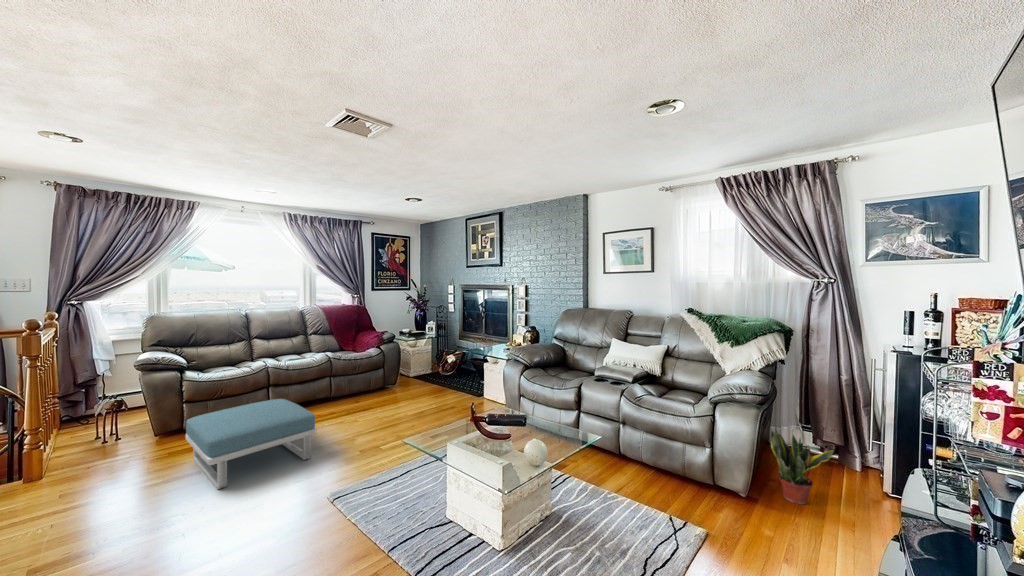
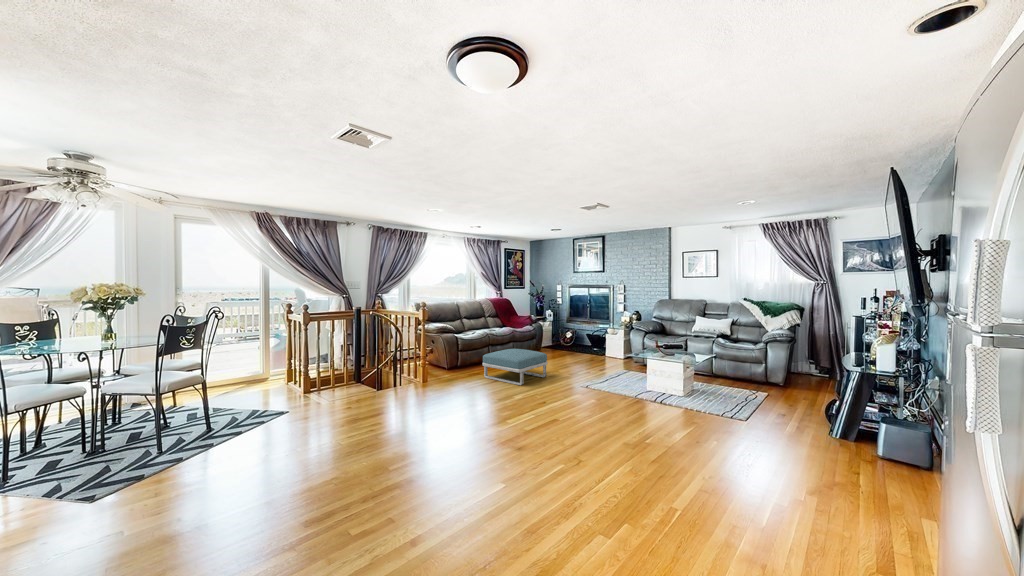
potted plant: present [770,430,834,504] -> none [795,353,827,390]

